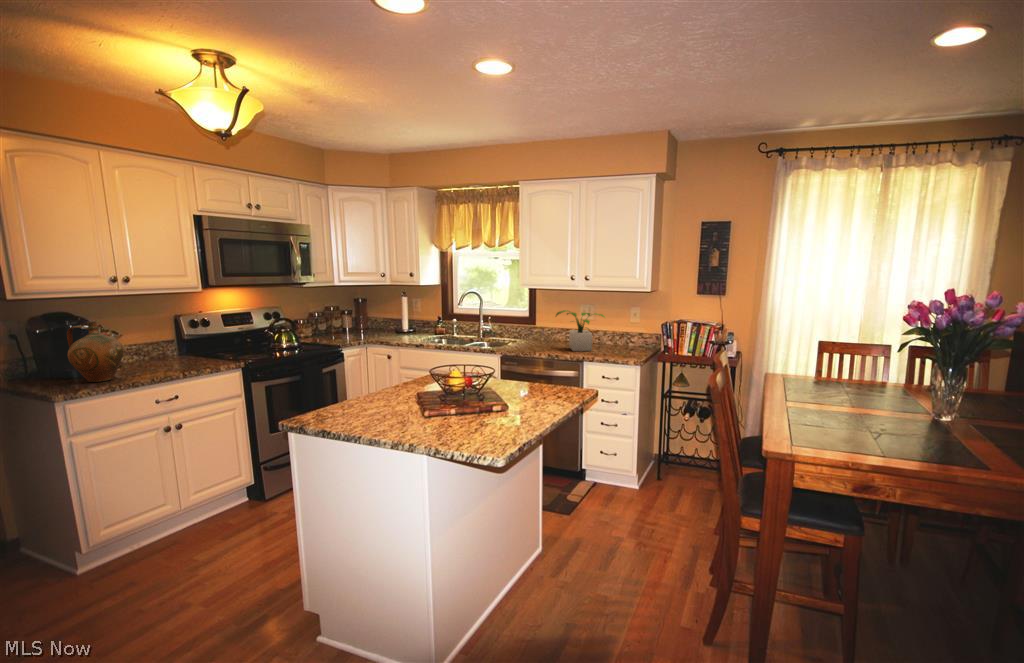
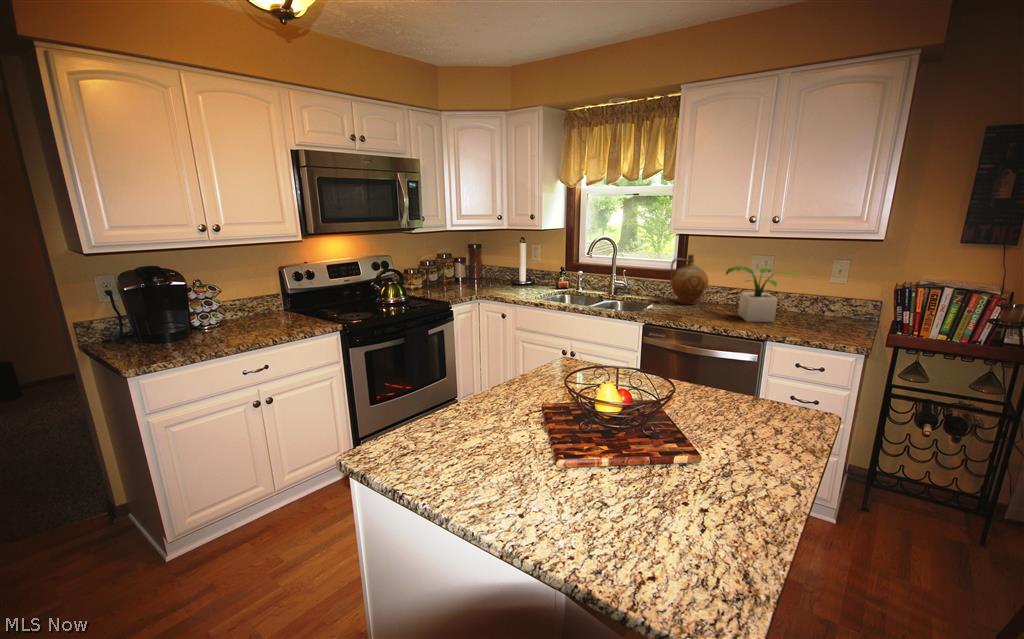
ceramic jug: present [67,321,124,382] -> present [670,255,708,304]

